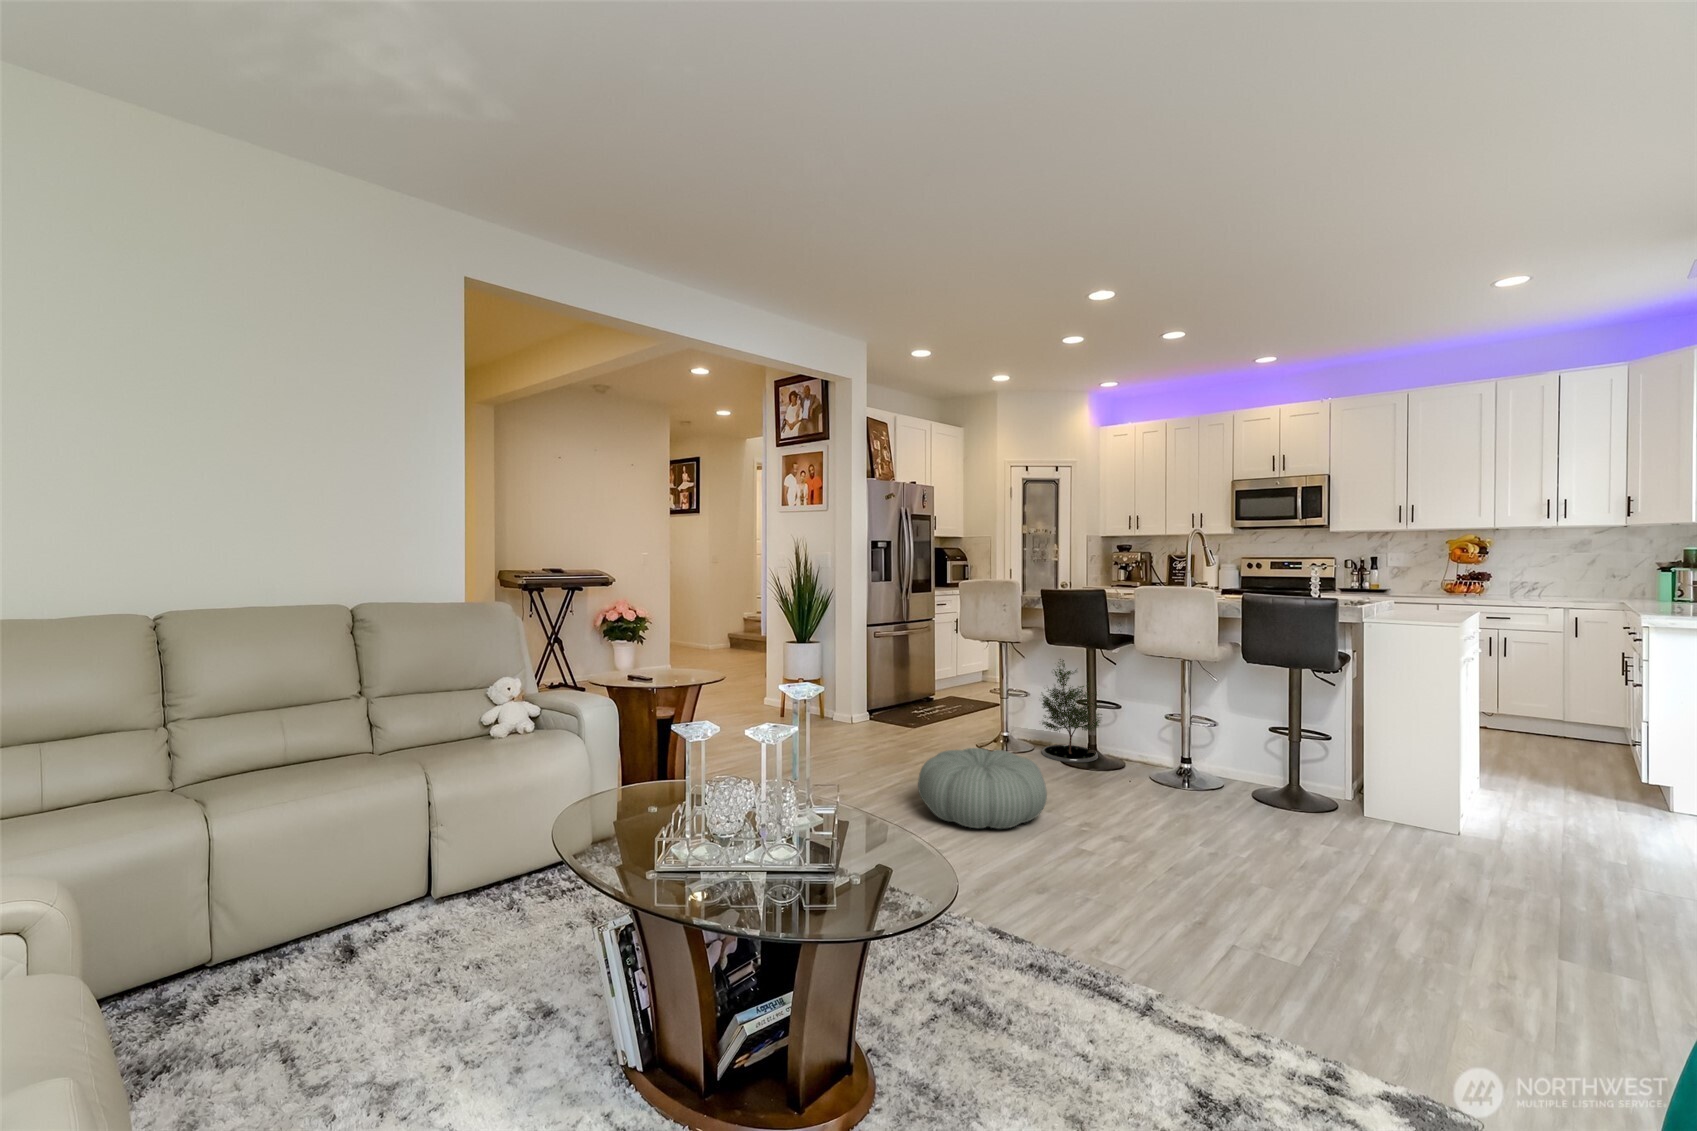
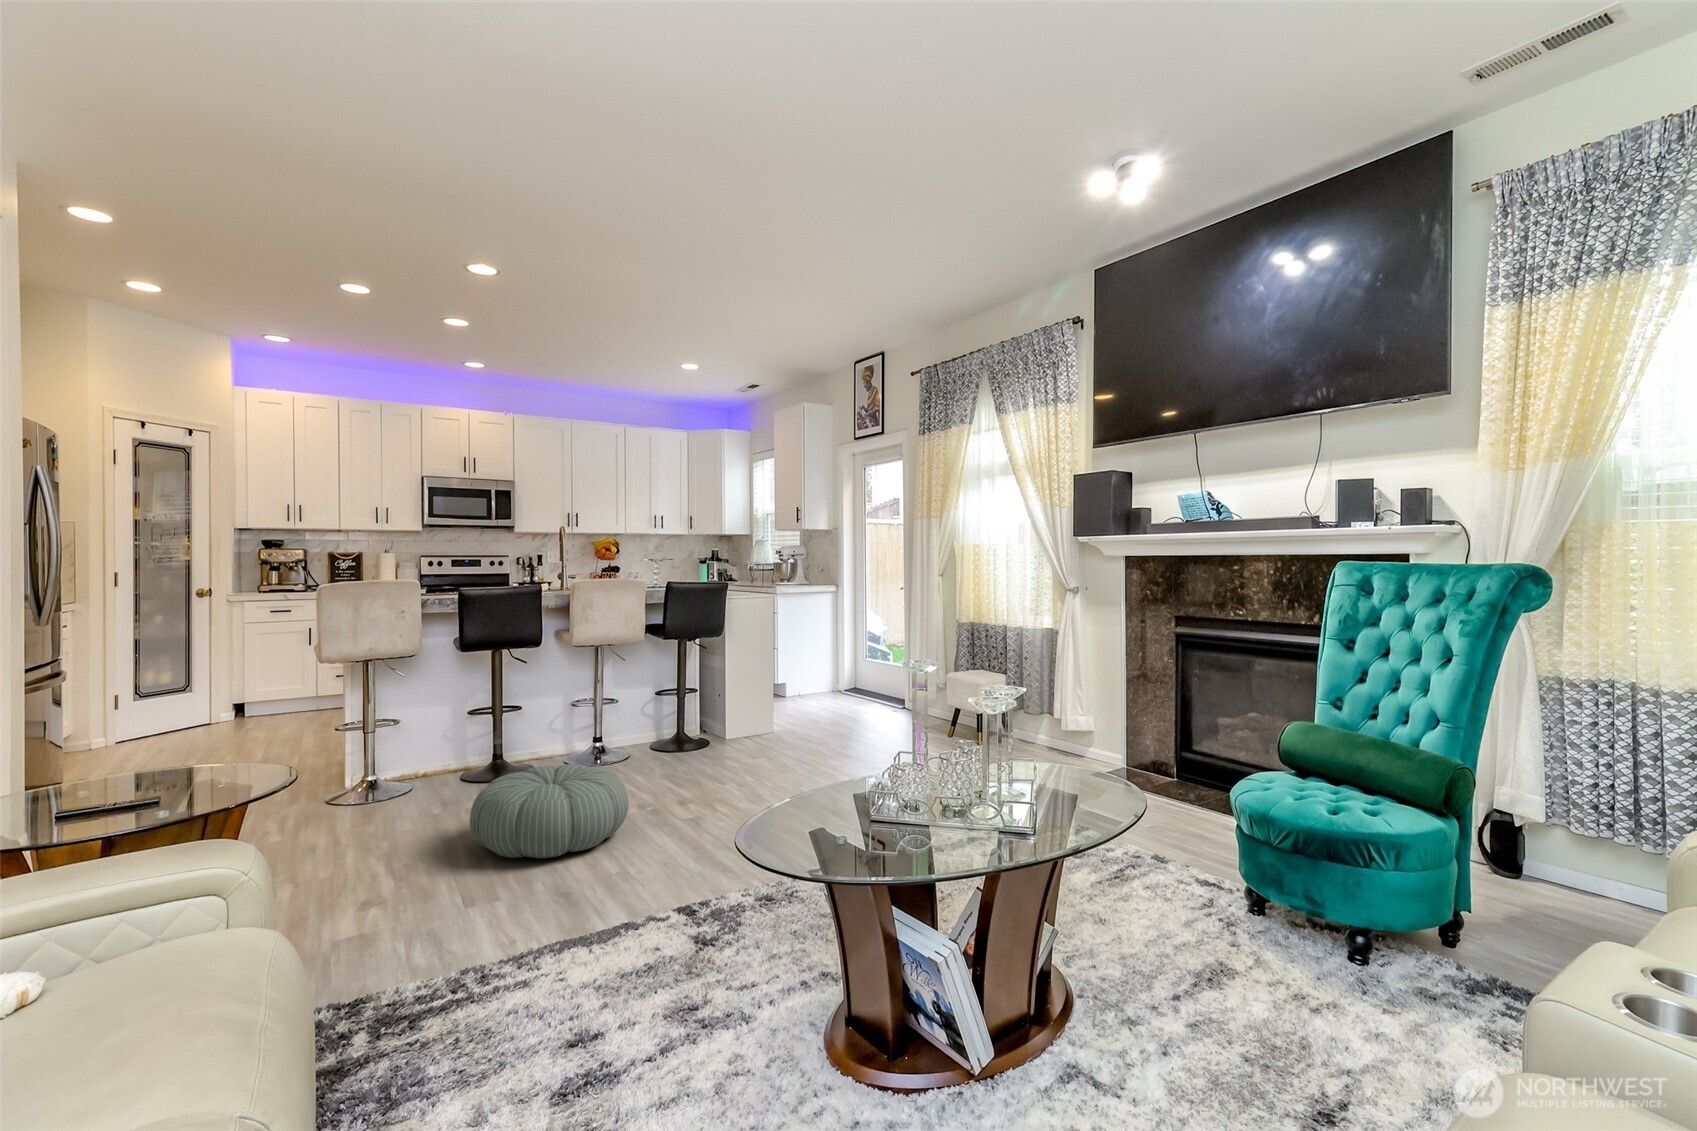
potted tree: present [1042,659,1102,763] -> none [422,667,499,788]

